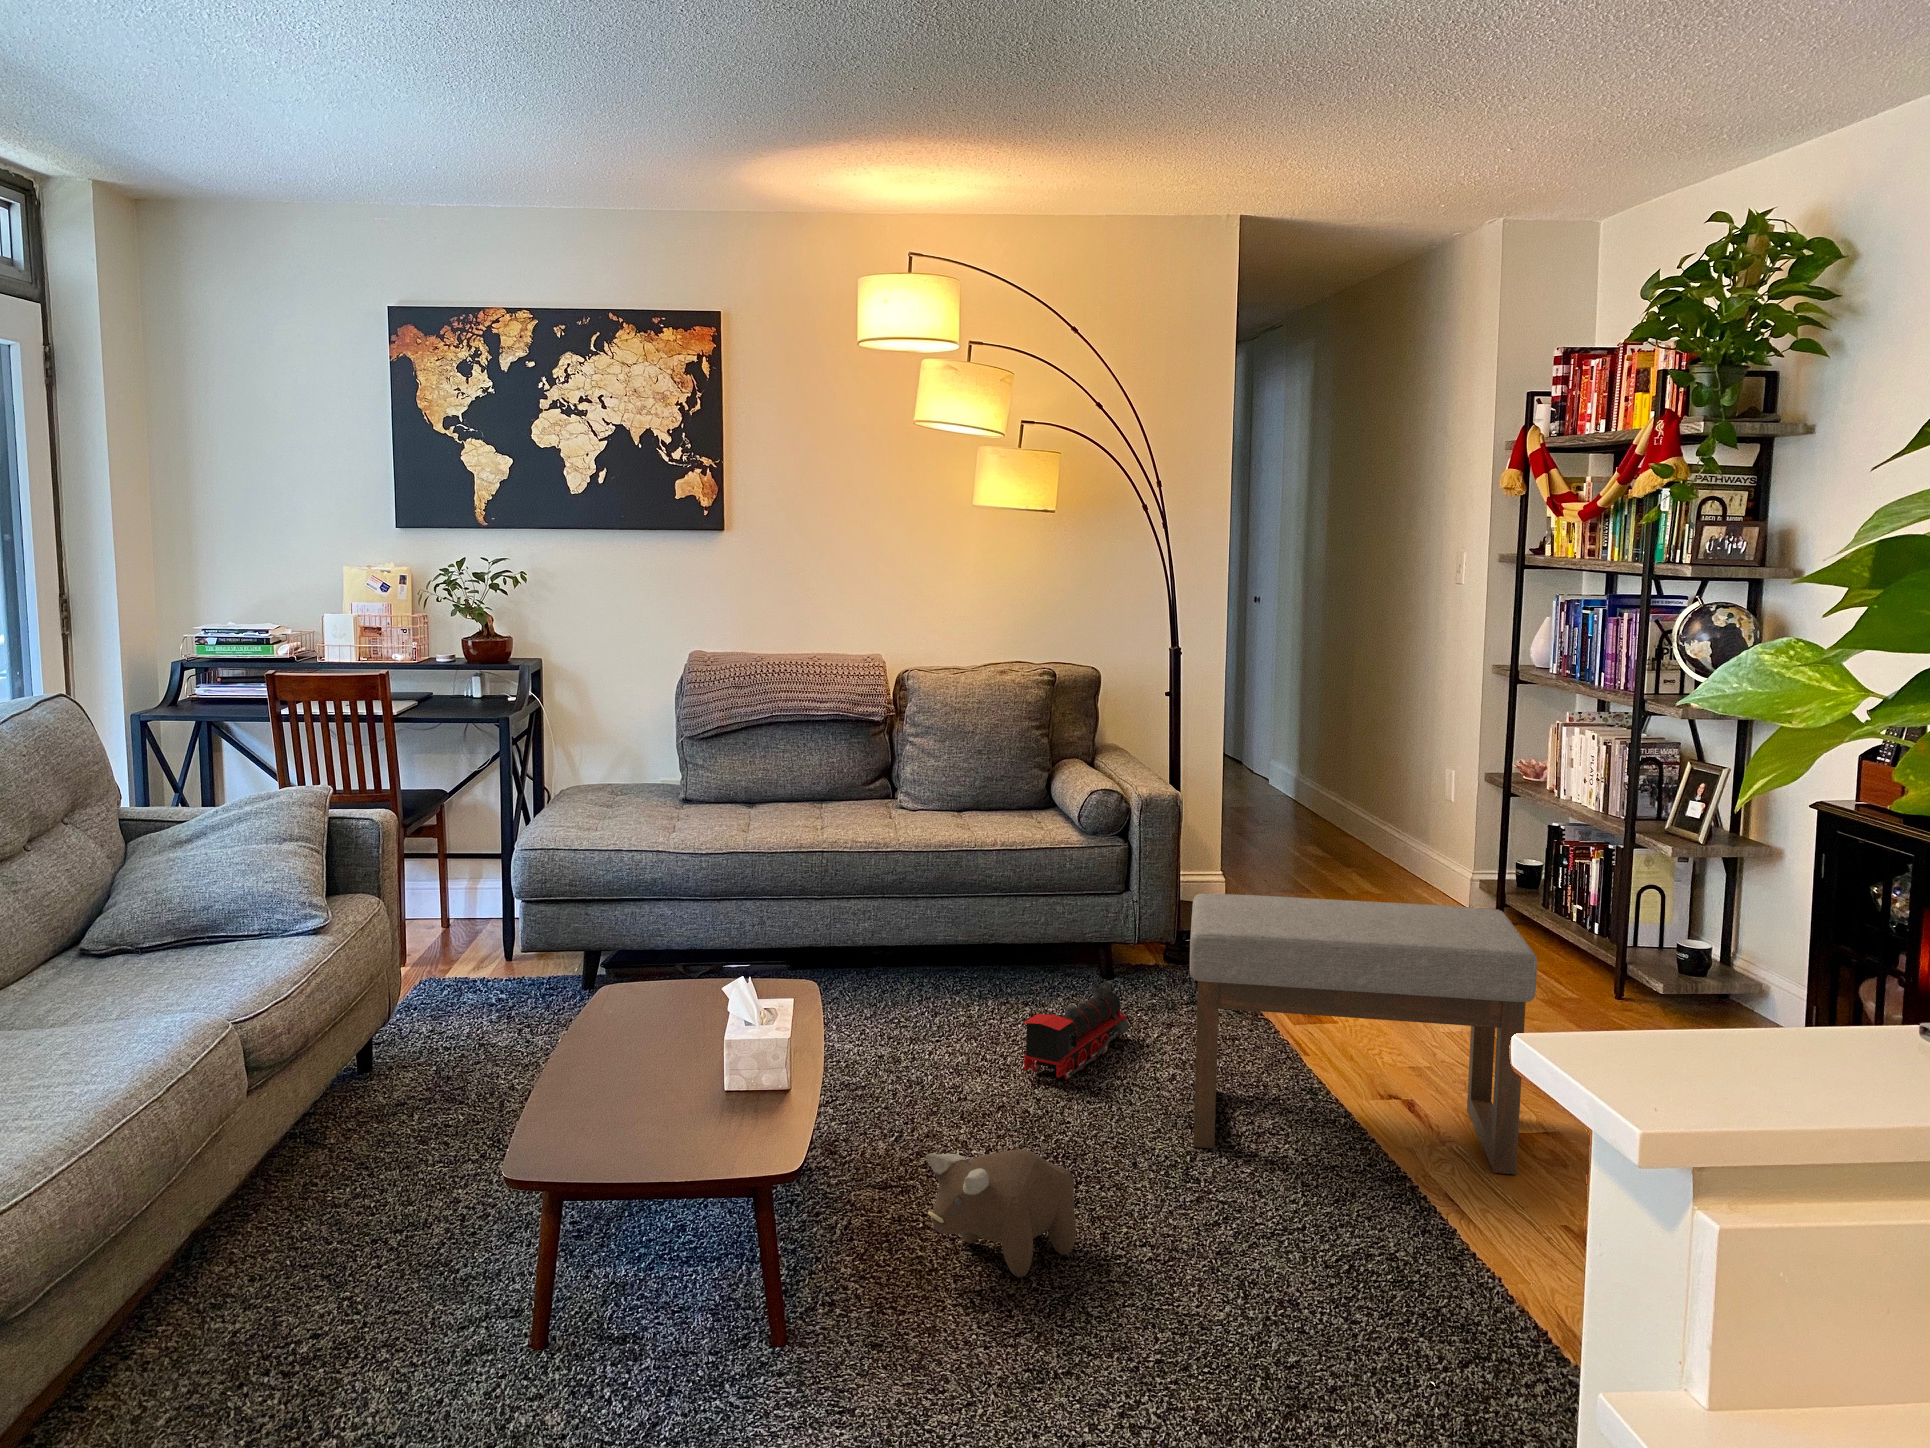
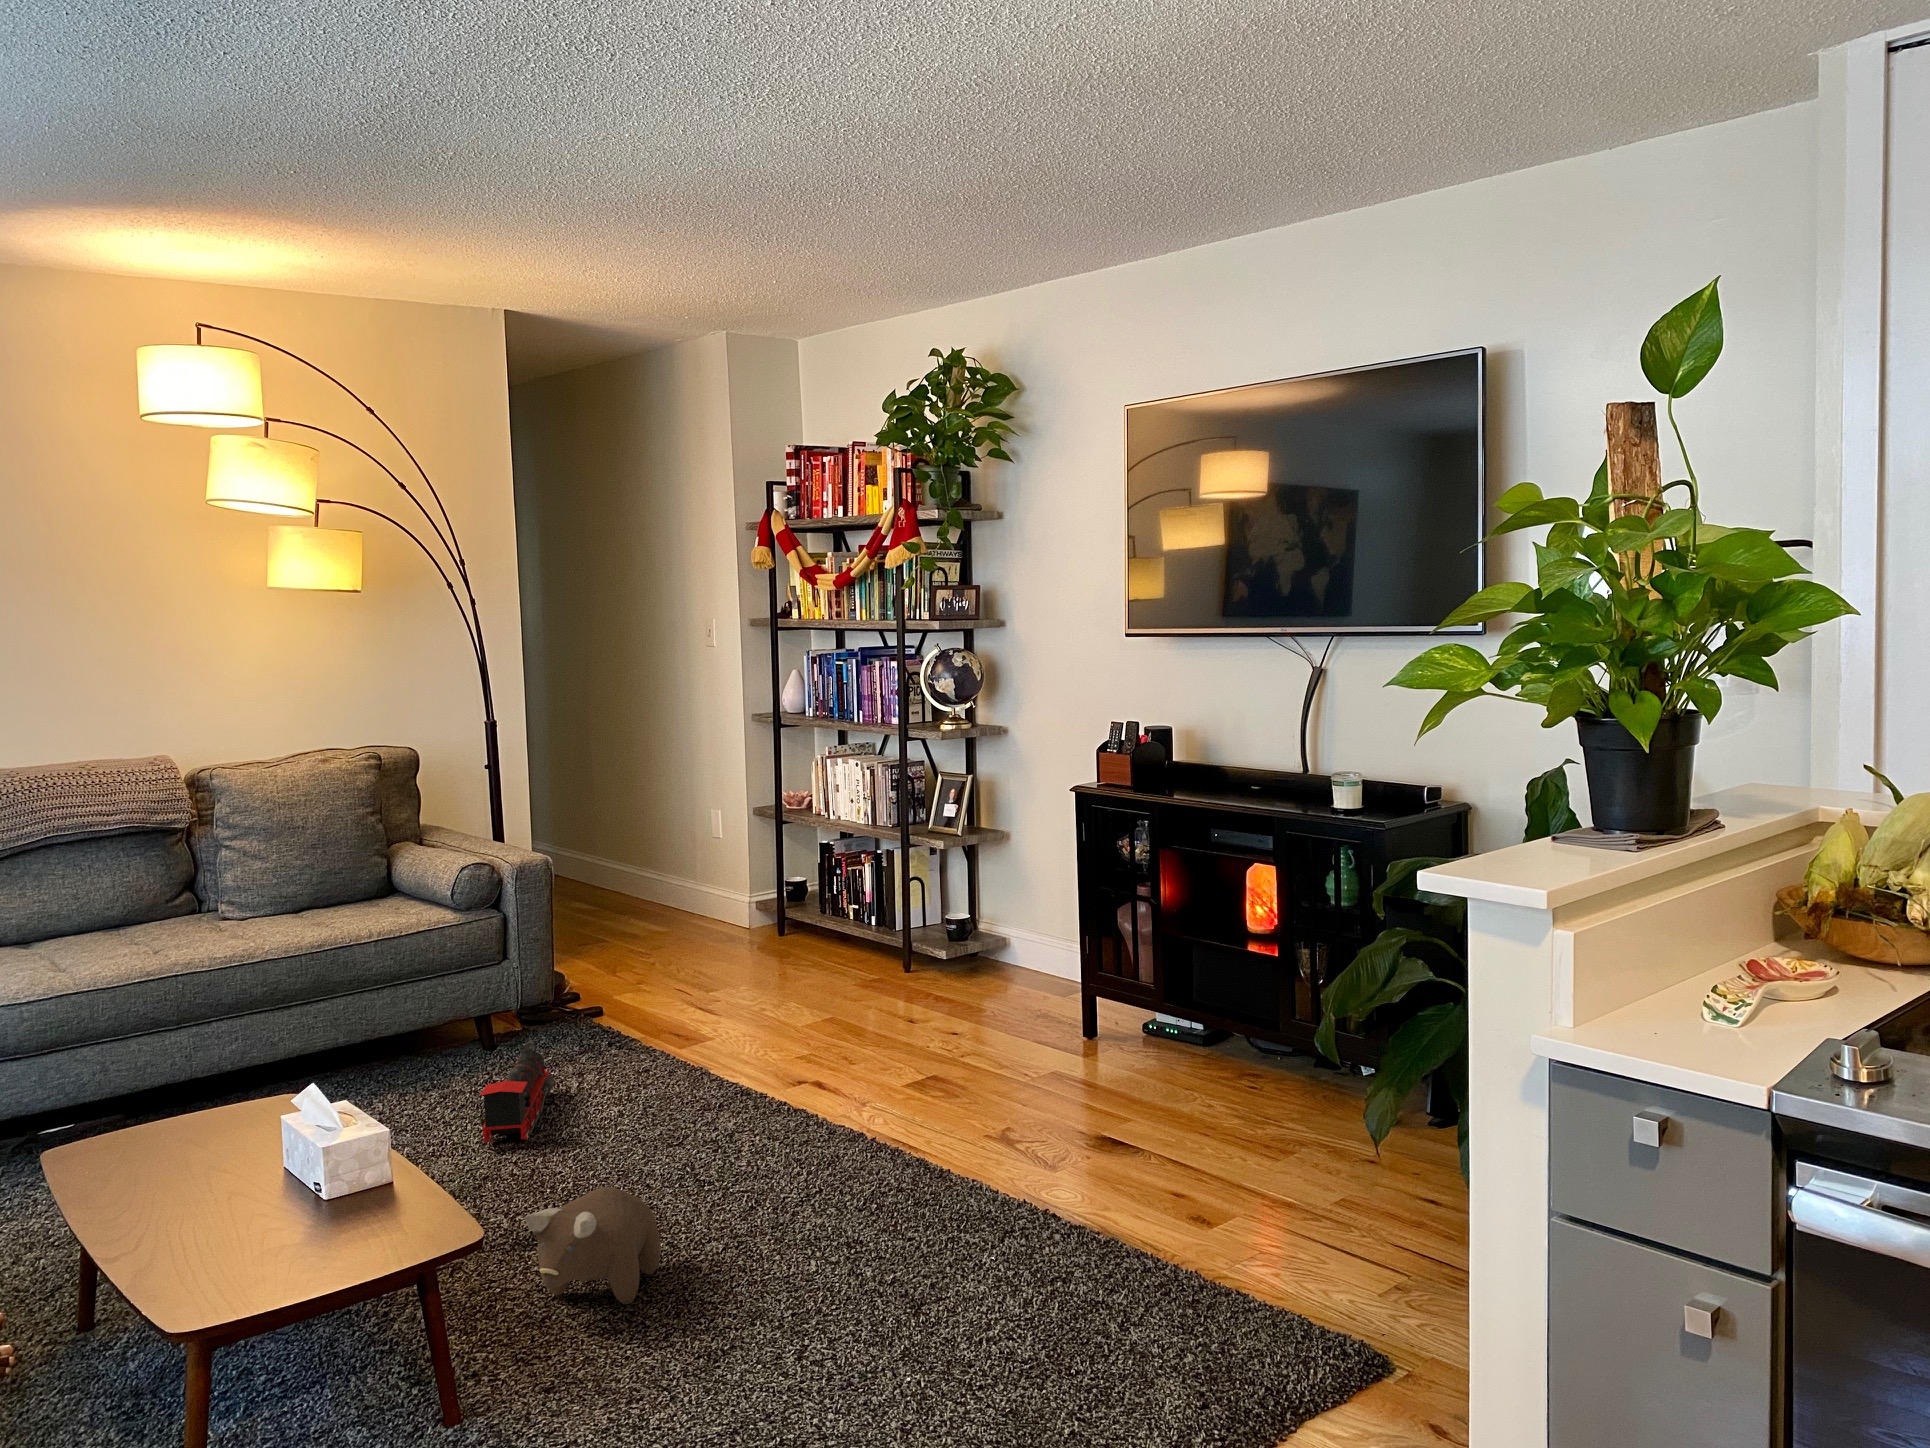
ottoman: present [1190,894,1537,1175] -> none [634,902,938,1160]

